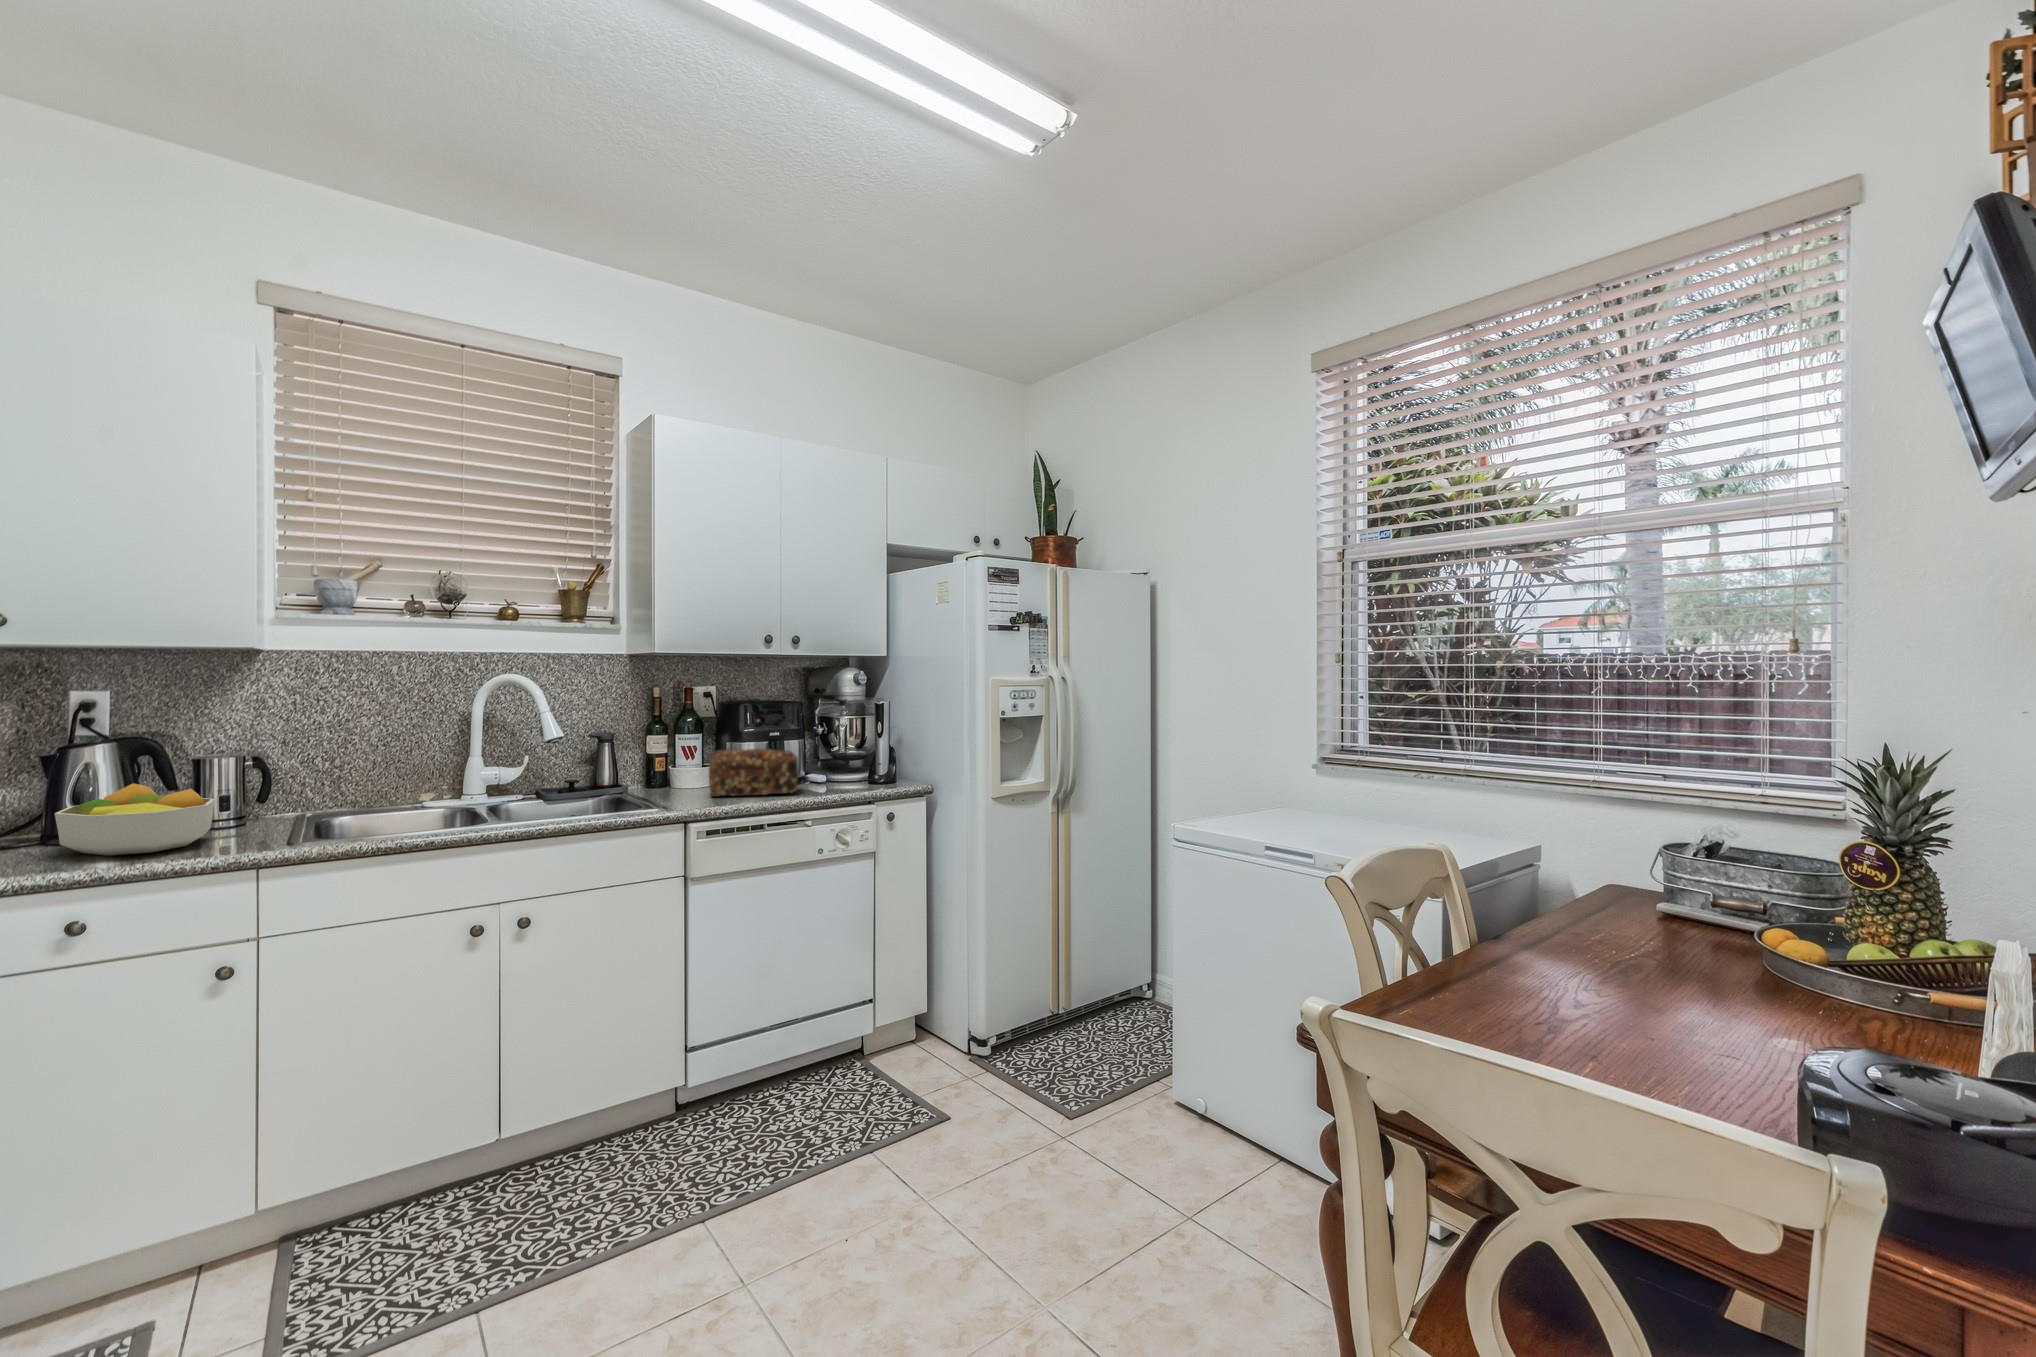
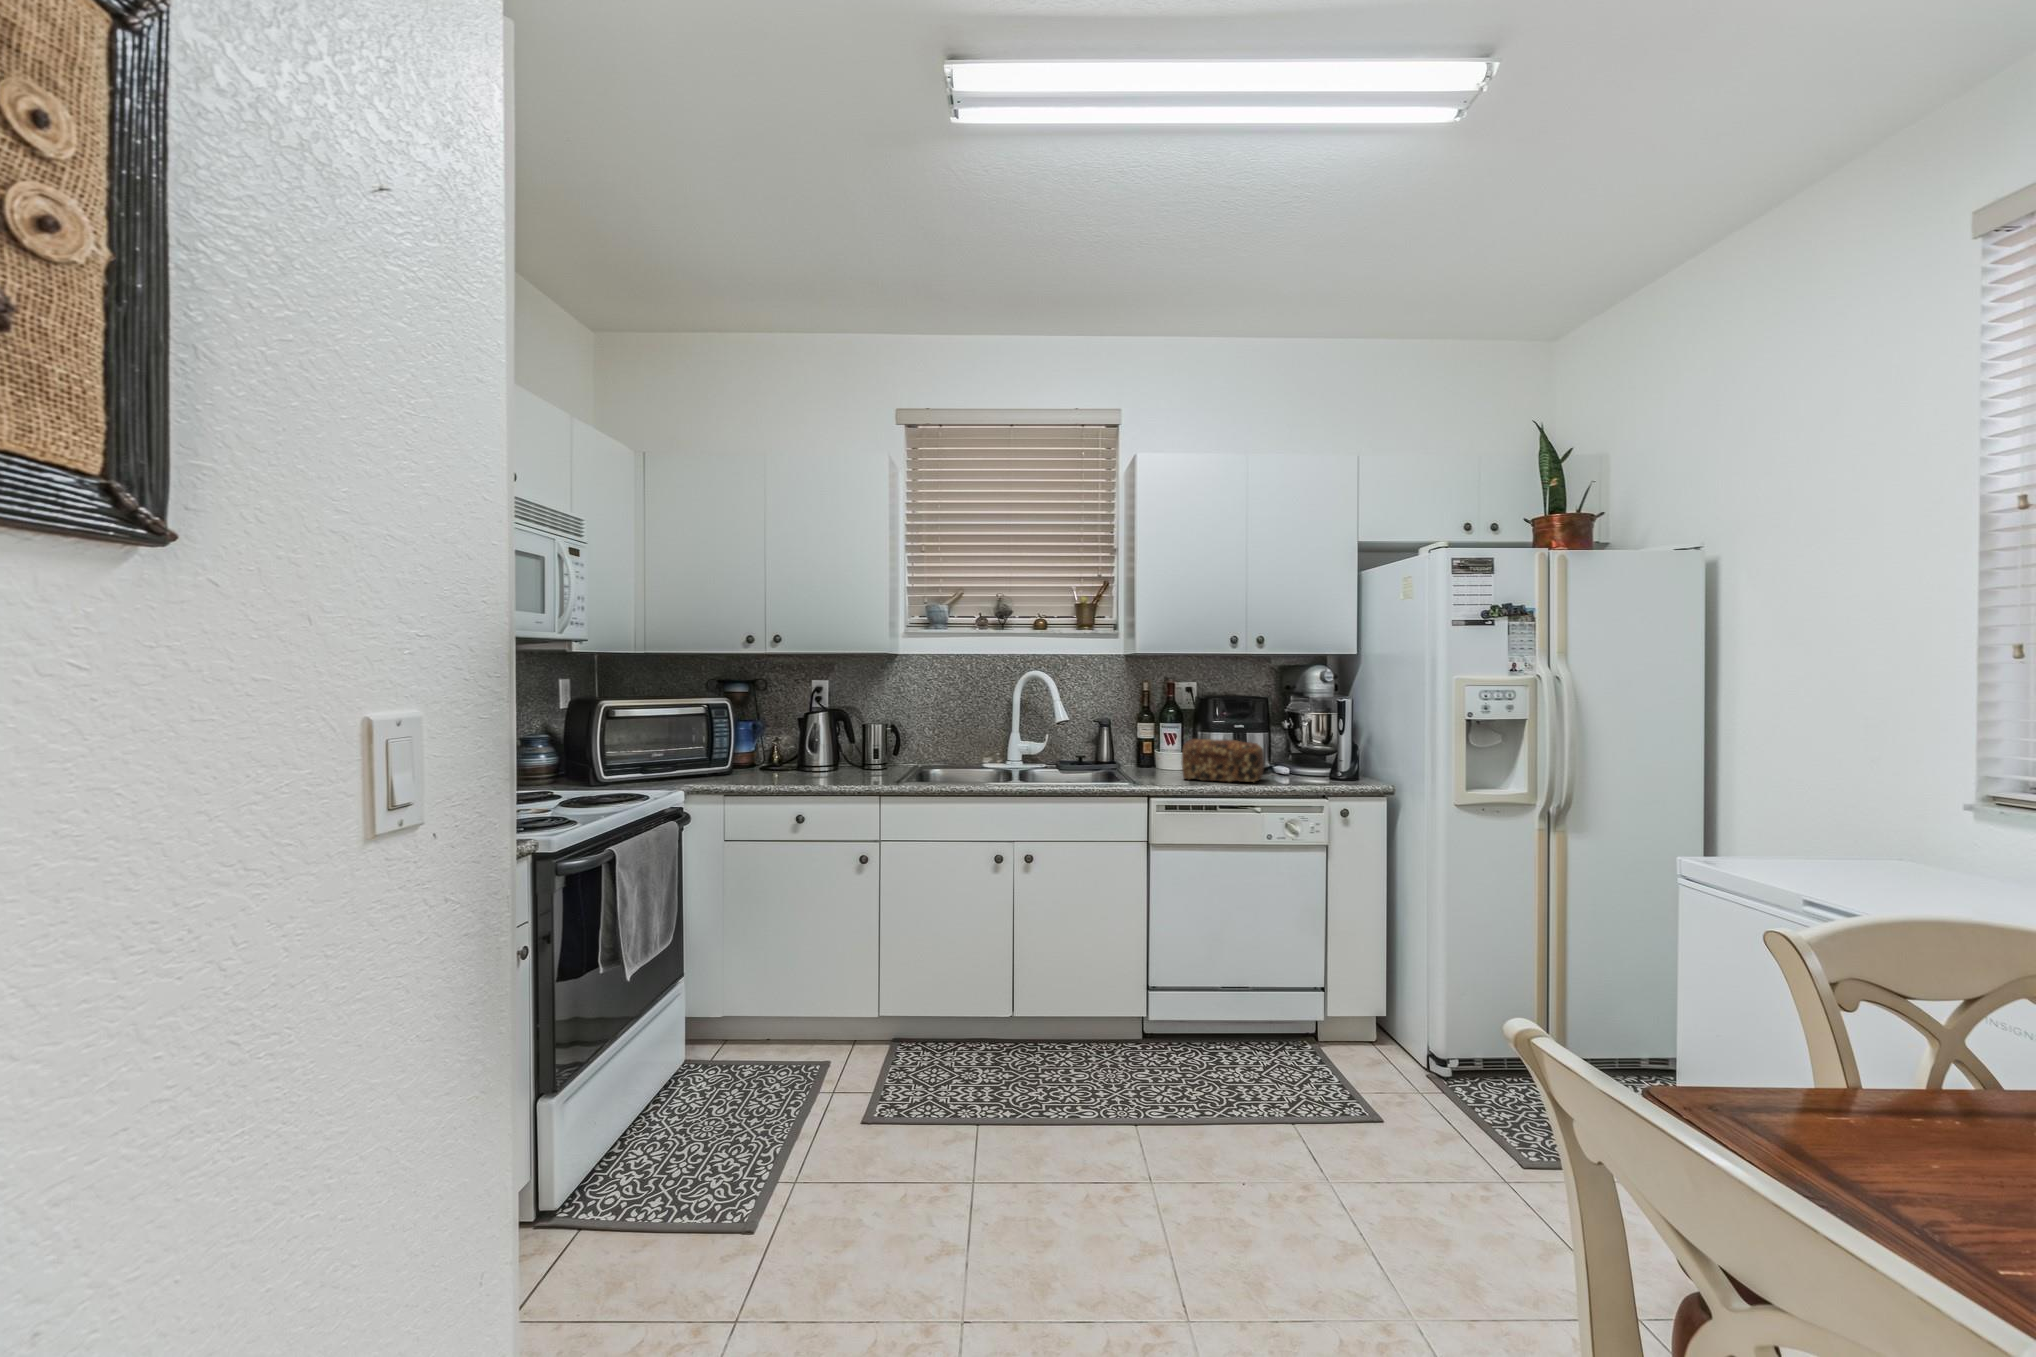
fruit bowl: present [55,783,215,856] -> none [792,738,865,781]

